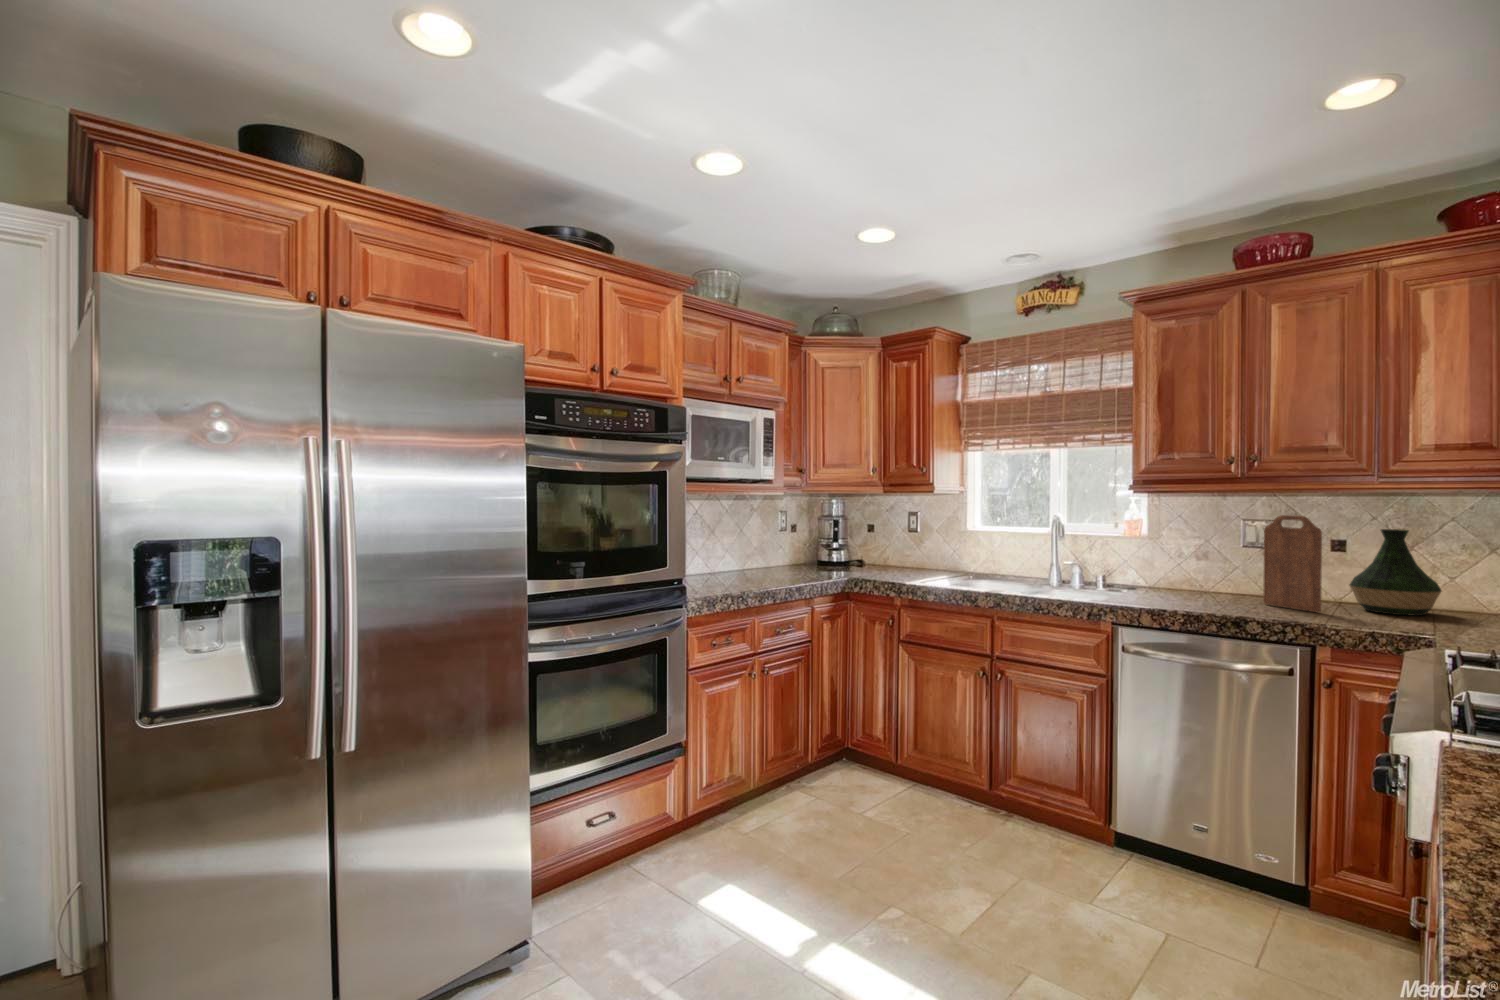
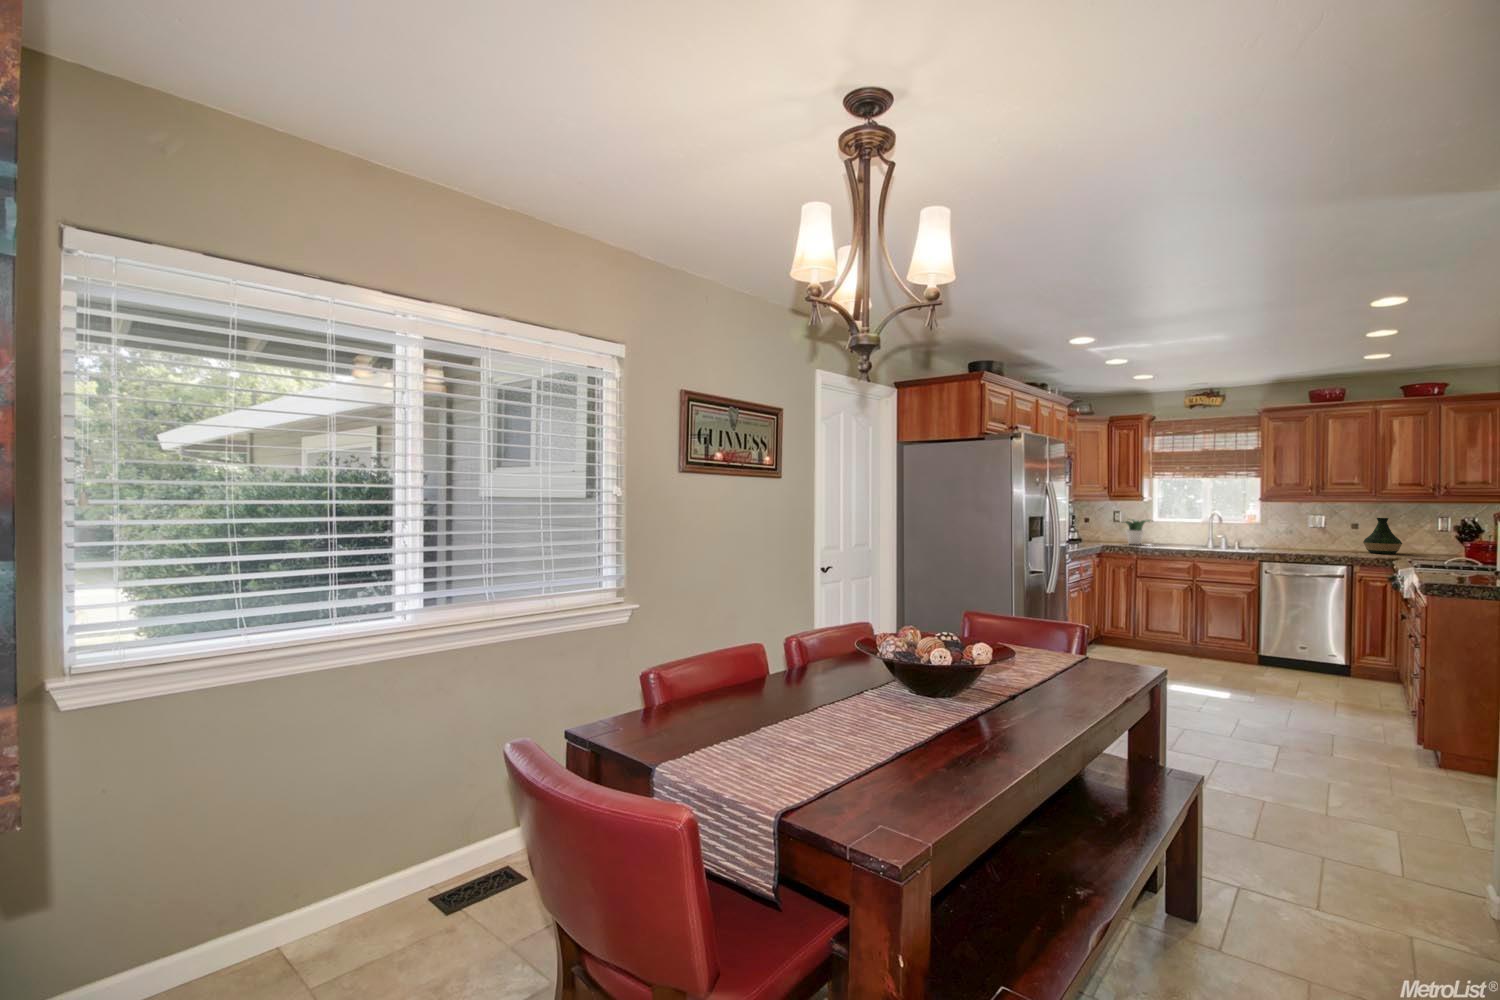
cutting board: present [1263,515,1322,612] -> none [1325,512,1353,554]
potted plant: none [895,527,958,575] -> present [1125,519,1150,544]

